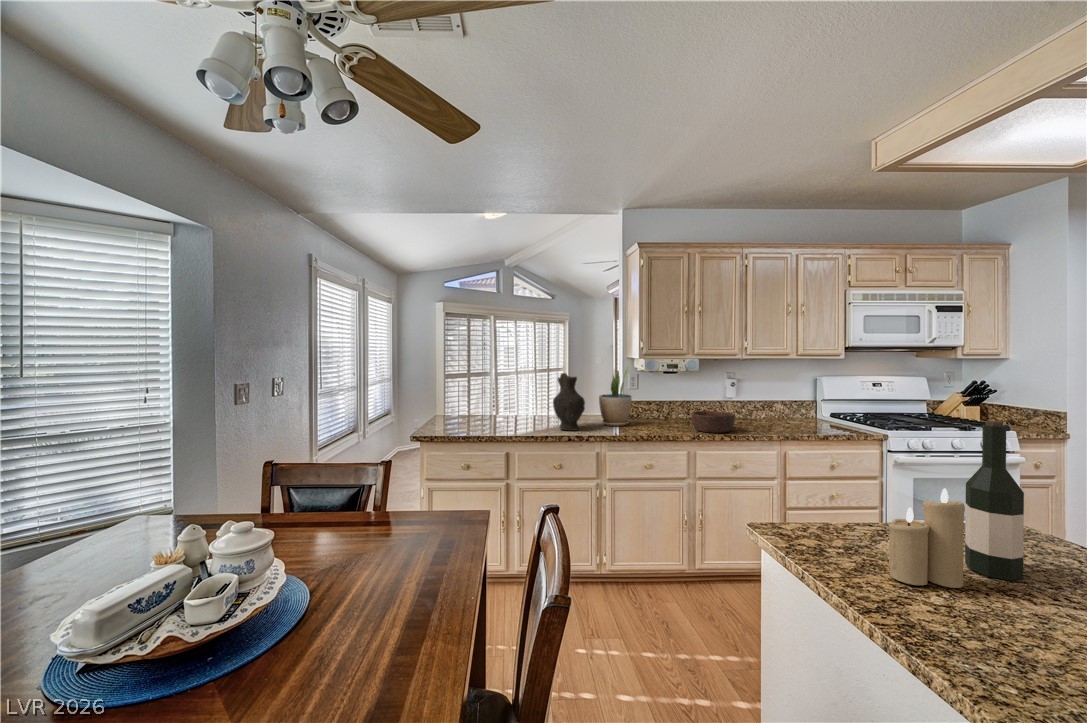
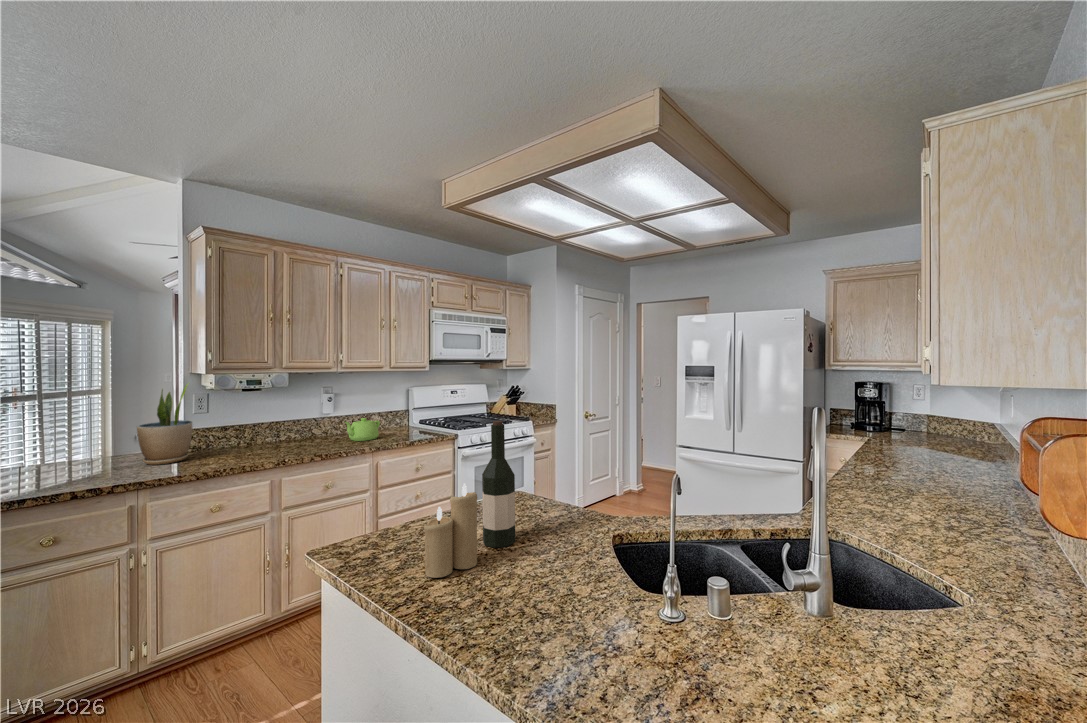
decorative vase: present [553,373,585,430] -> none [39,398,107,483]
teapot: none [750,406,787,428] -> present [345,418,380,441]
wooden bowl: present [691,411,735,433] -> none [275,430,327,454]

